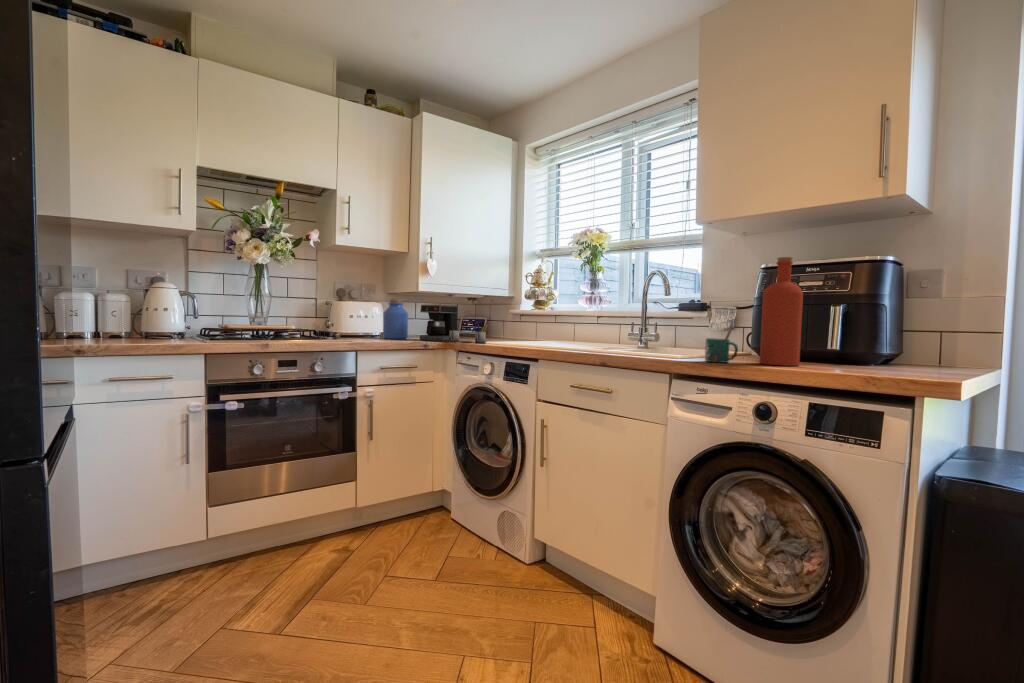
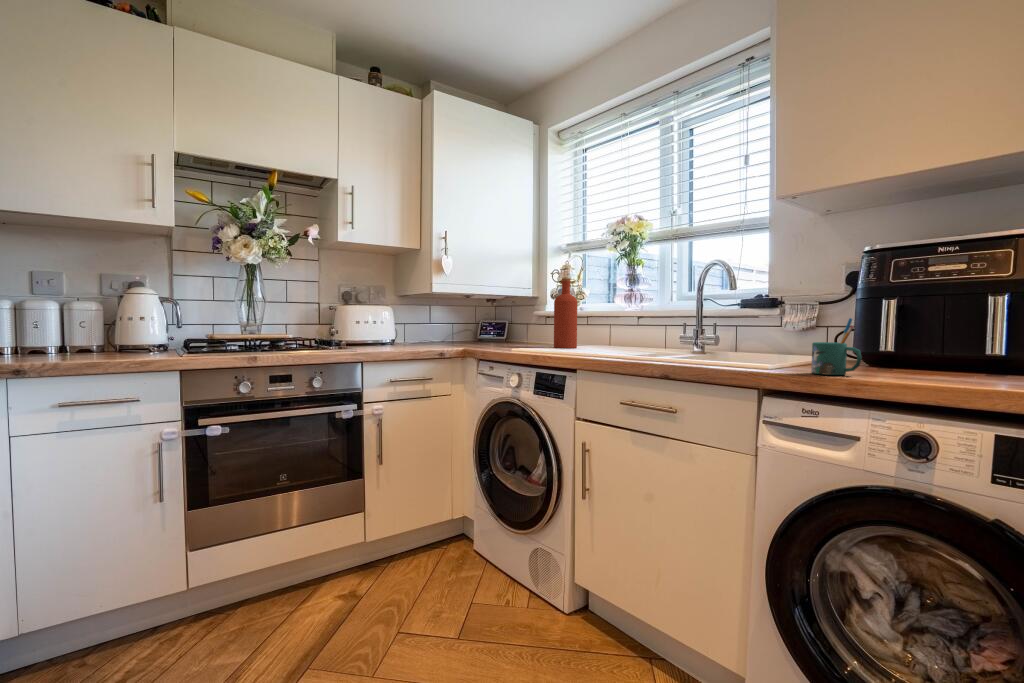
bottle: present [760,257,803,366] -> present [554,278,577,348]
jar: present [383,299,408,339] -> none [393,302,421,346]
coffee maker: present [420,305,488,343] -> none [434,307,513,350]

